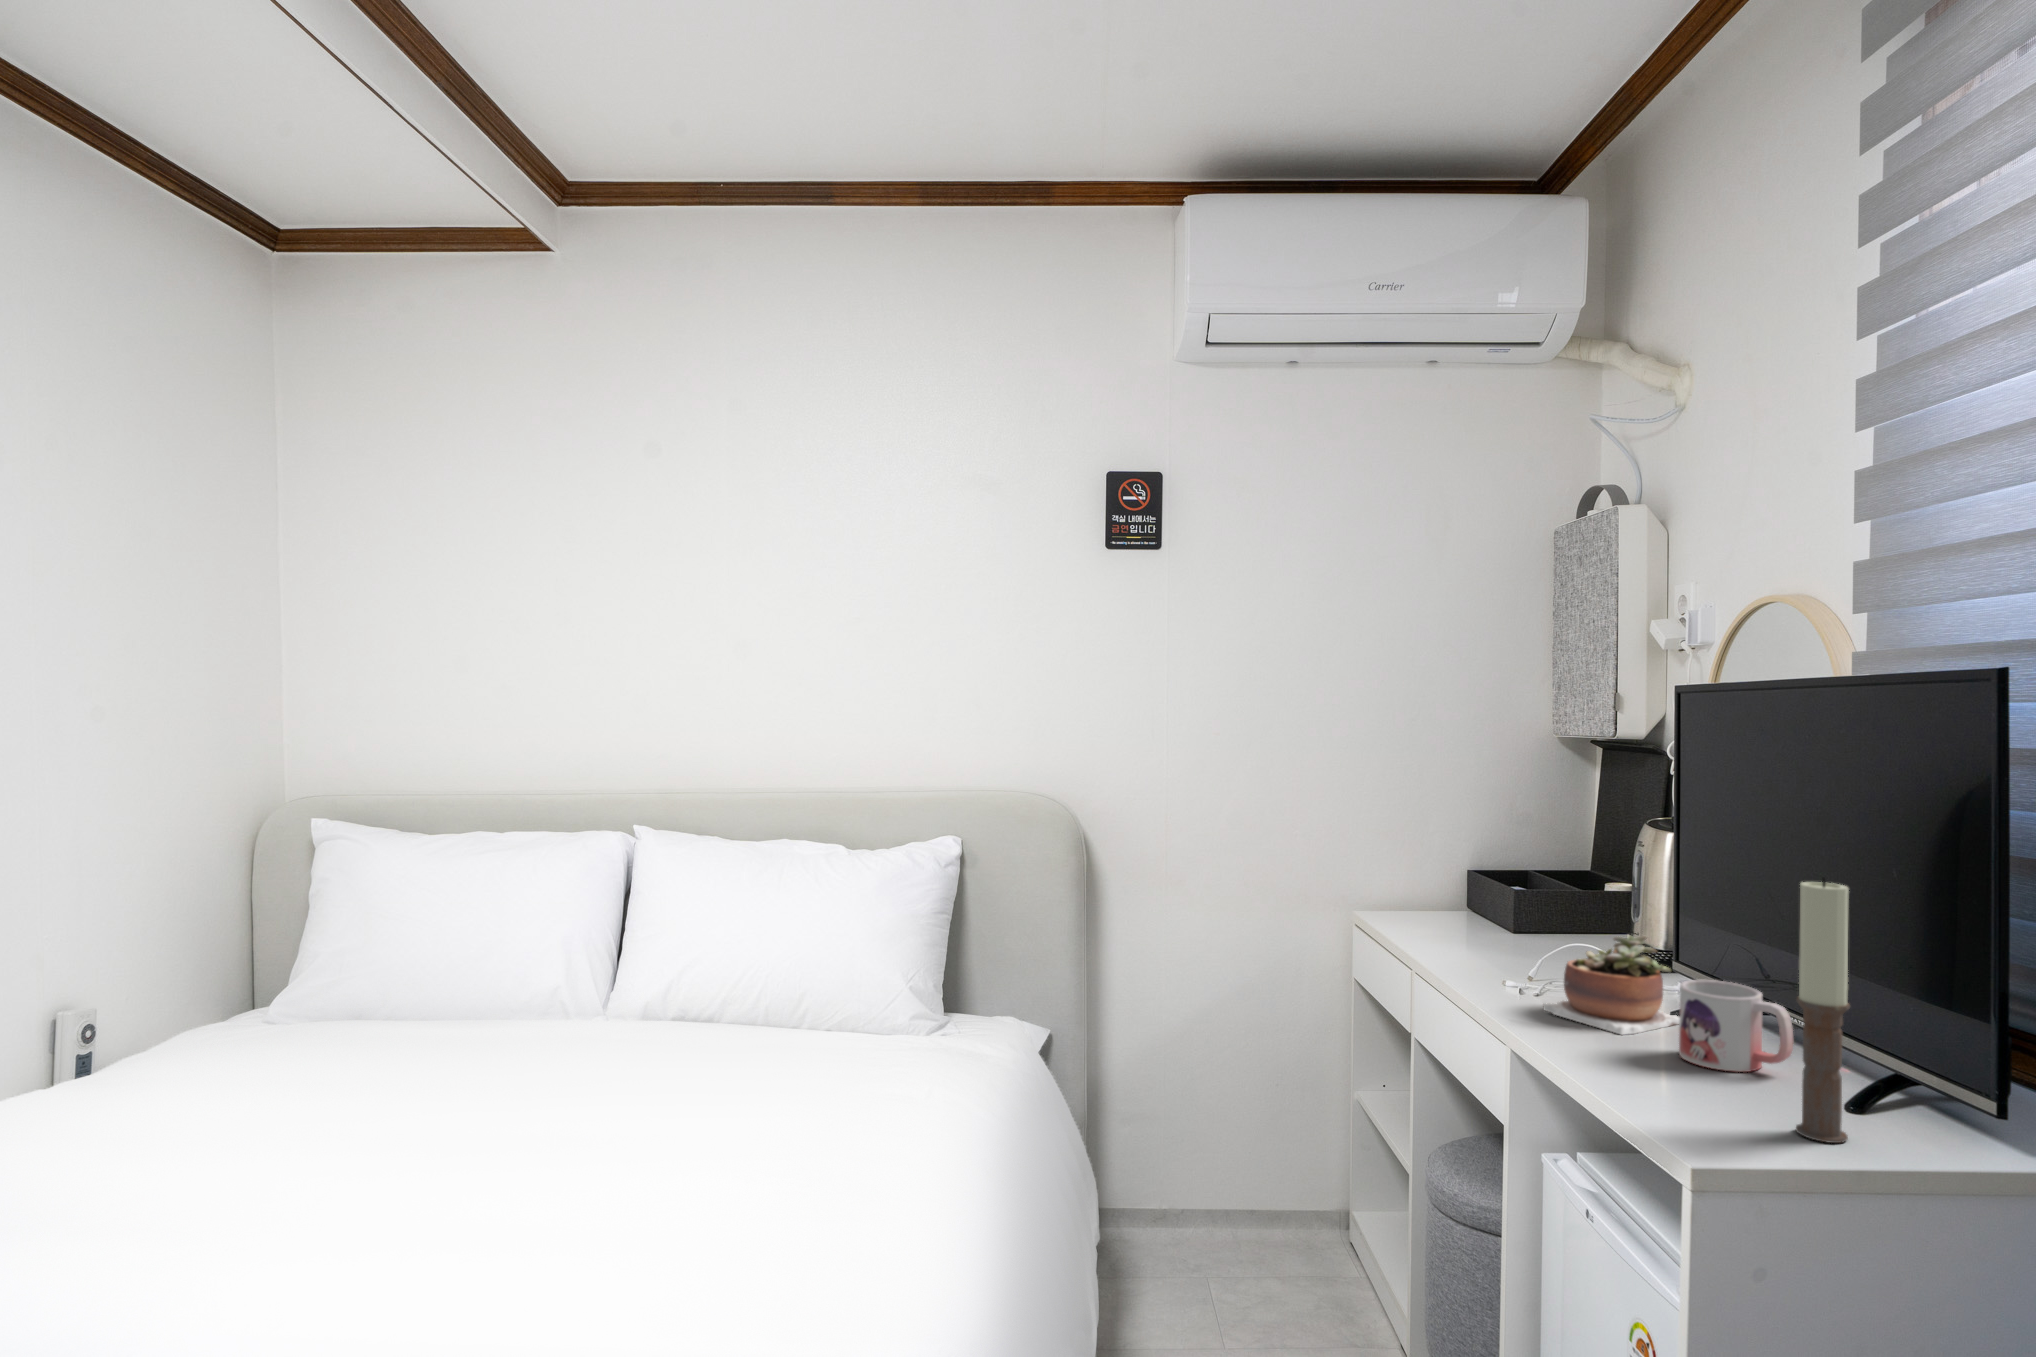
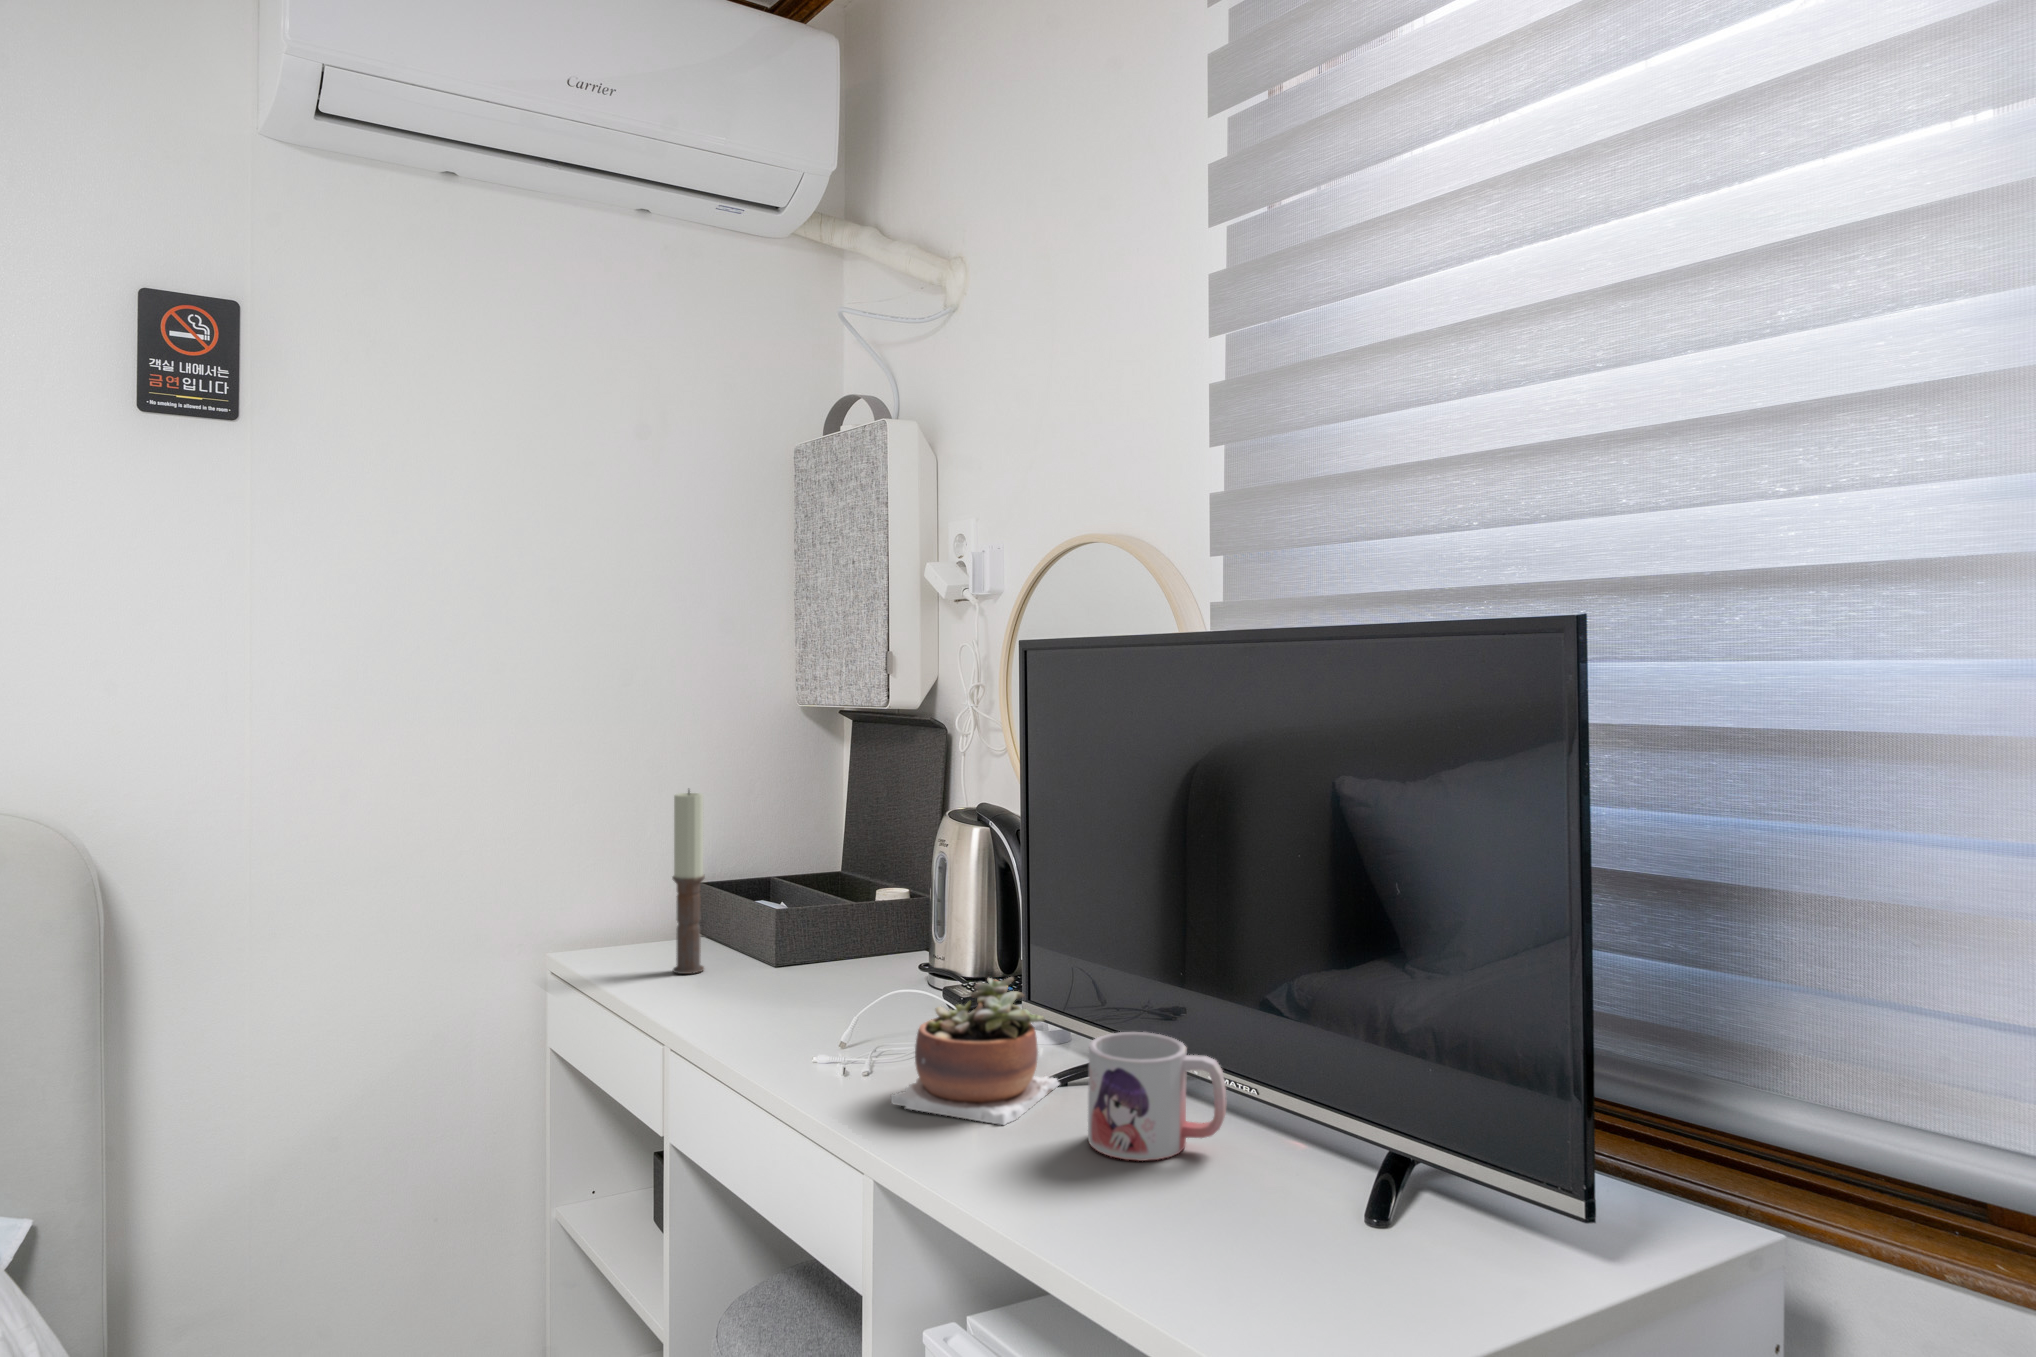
candle: present [1796,877,1850,1143] -> present [672,791,705,974]

